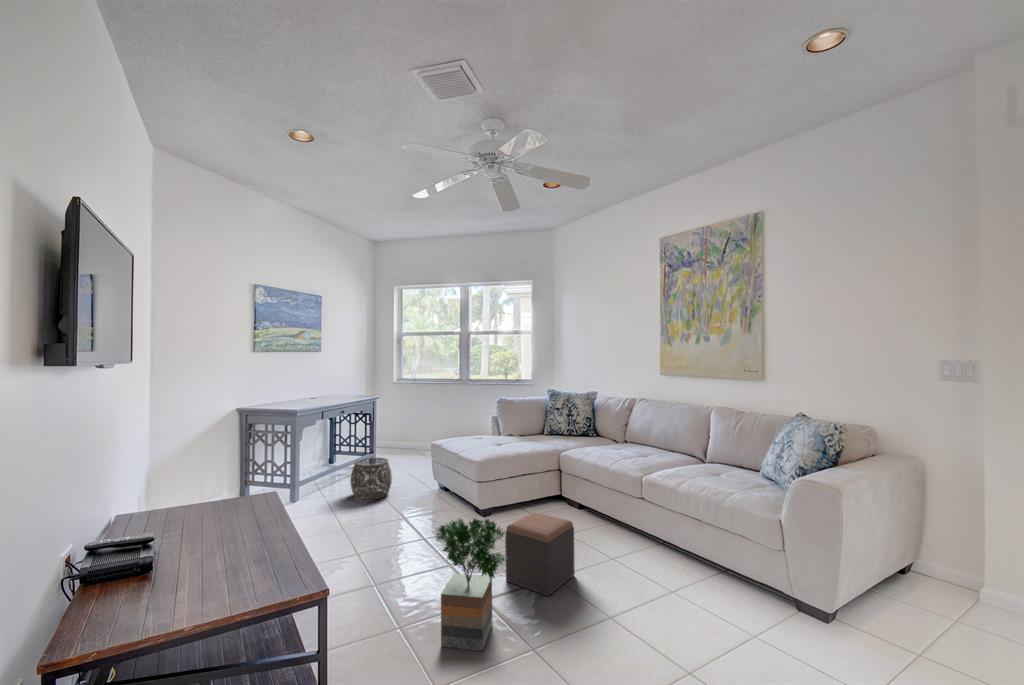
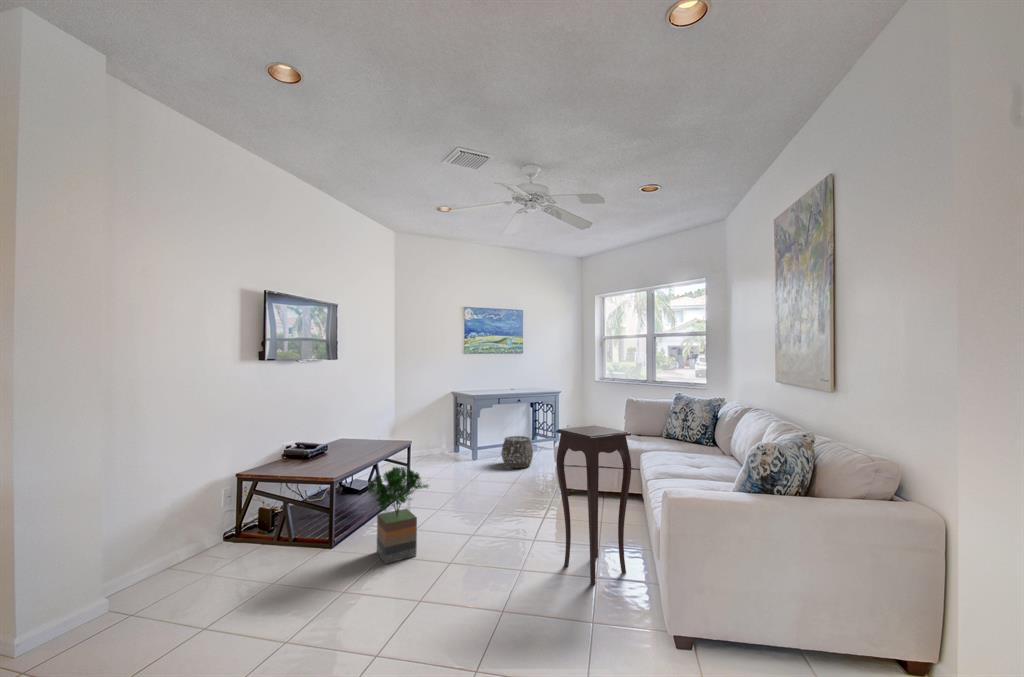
side table: none [605,429,659,572] -> present [556,425,631,585]
footstool: present [505,512,575,596] -> none [476,490,525,558]

